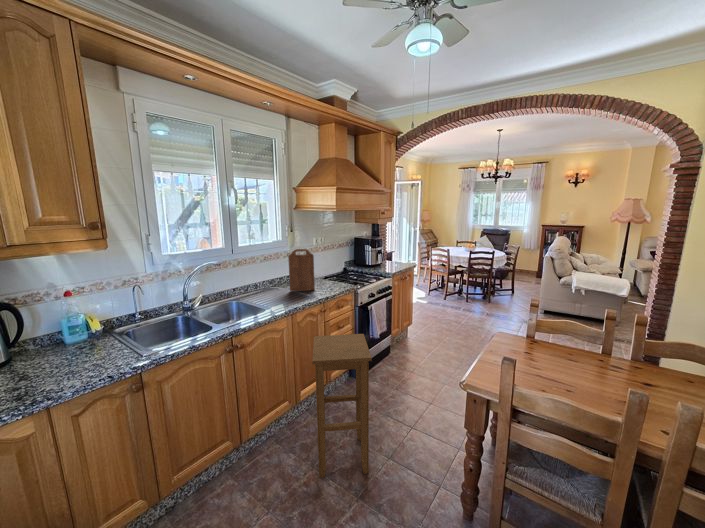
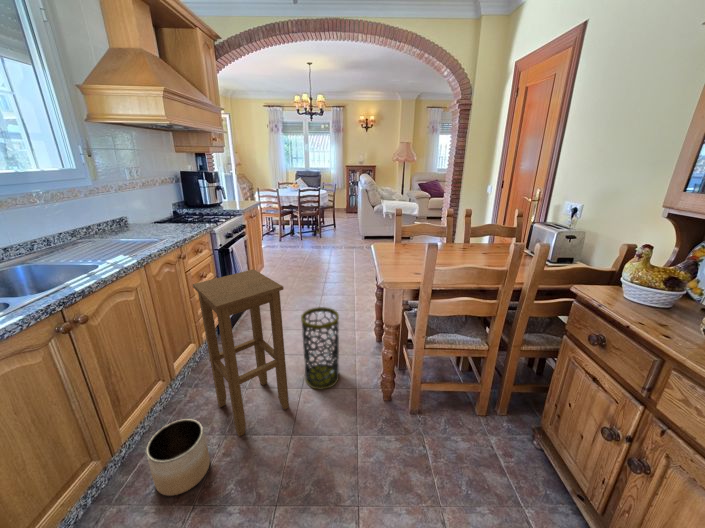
cutting board: present [288,249,315,291] -> none [102,179,156,242]
trash can: none [395,384,434,474] -> present [301,307,339,389]
planter: none [251,439,293,500] -> present [146,419,210,496]

